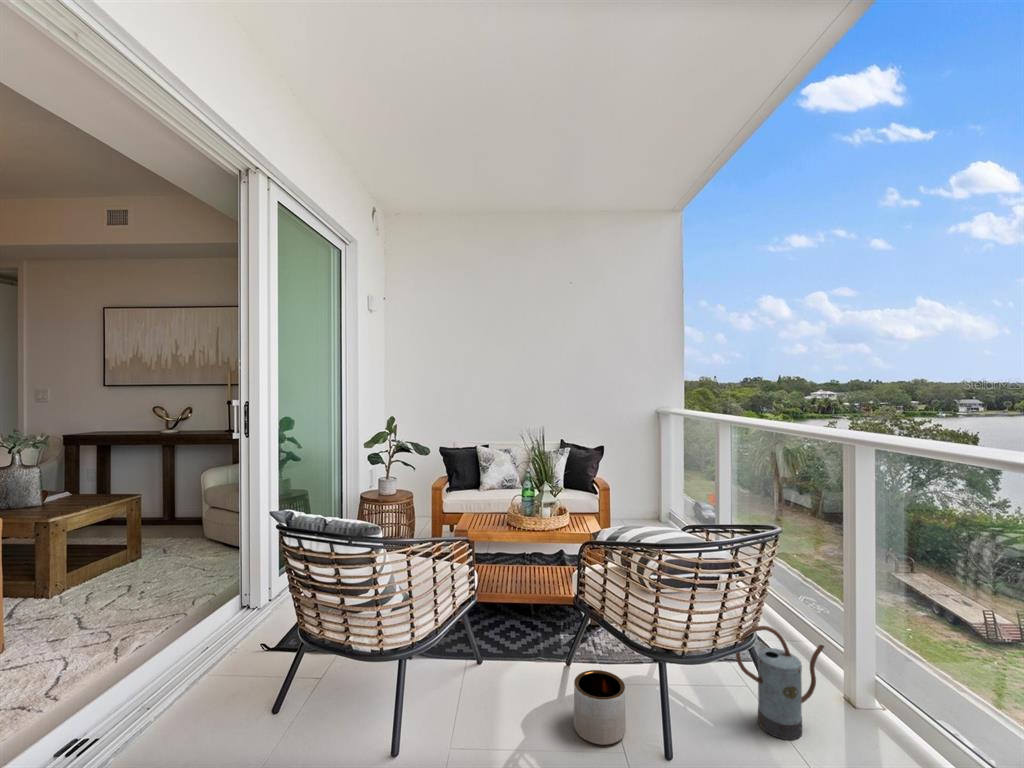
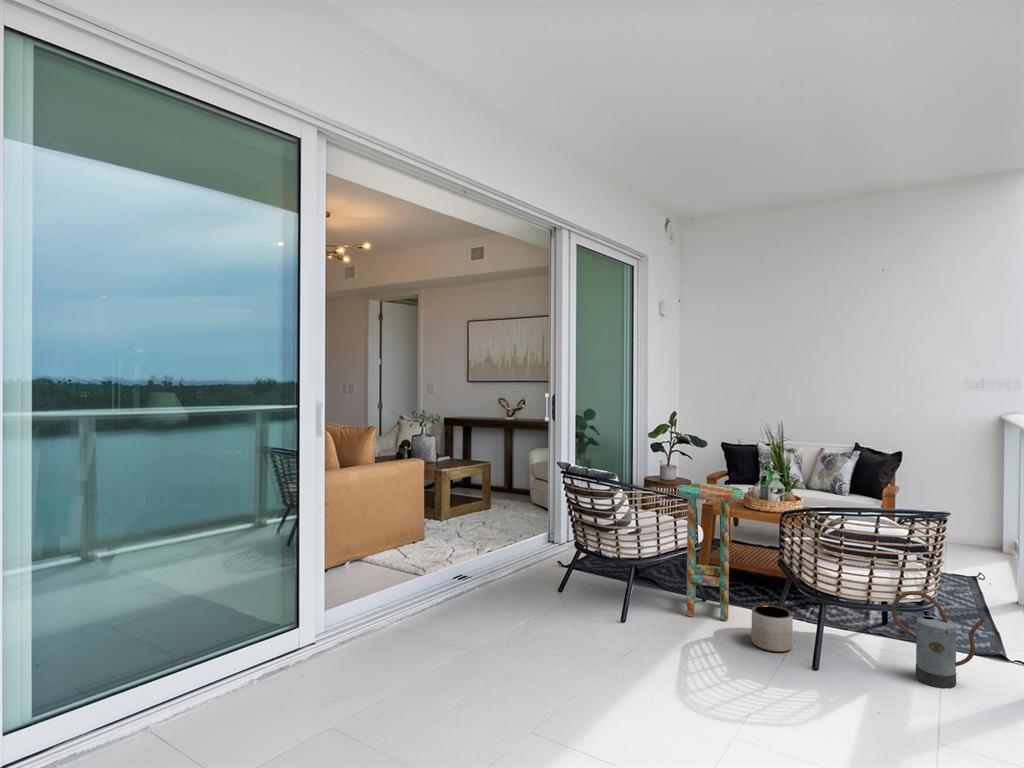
side table: none [453,512,538,706] -> present [676,484,743,621]

